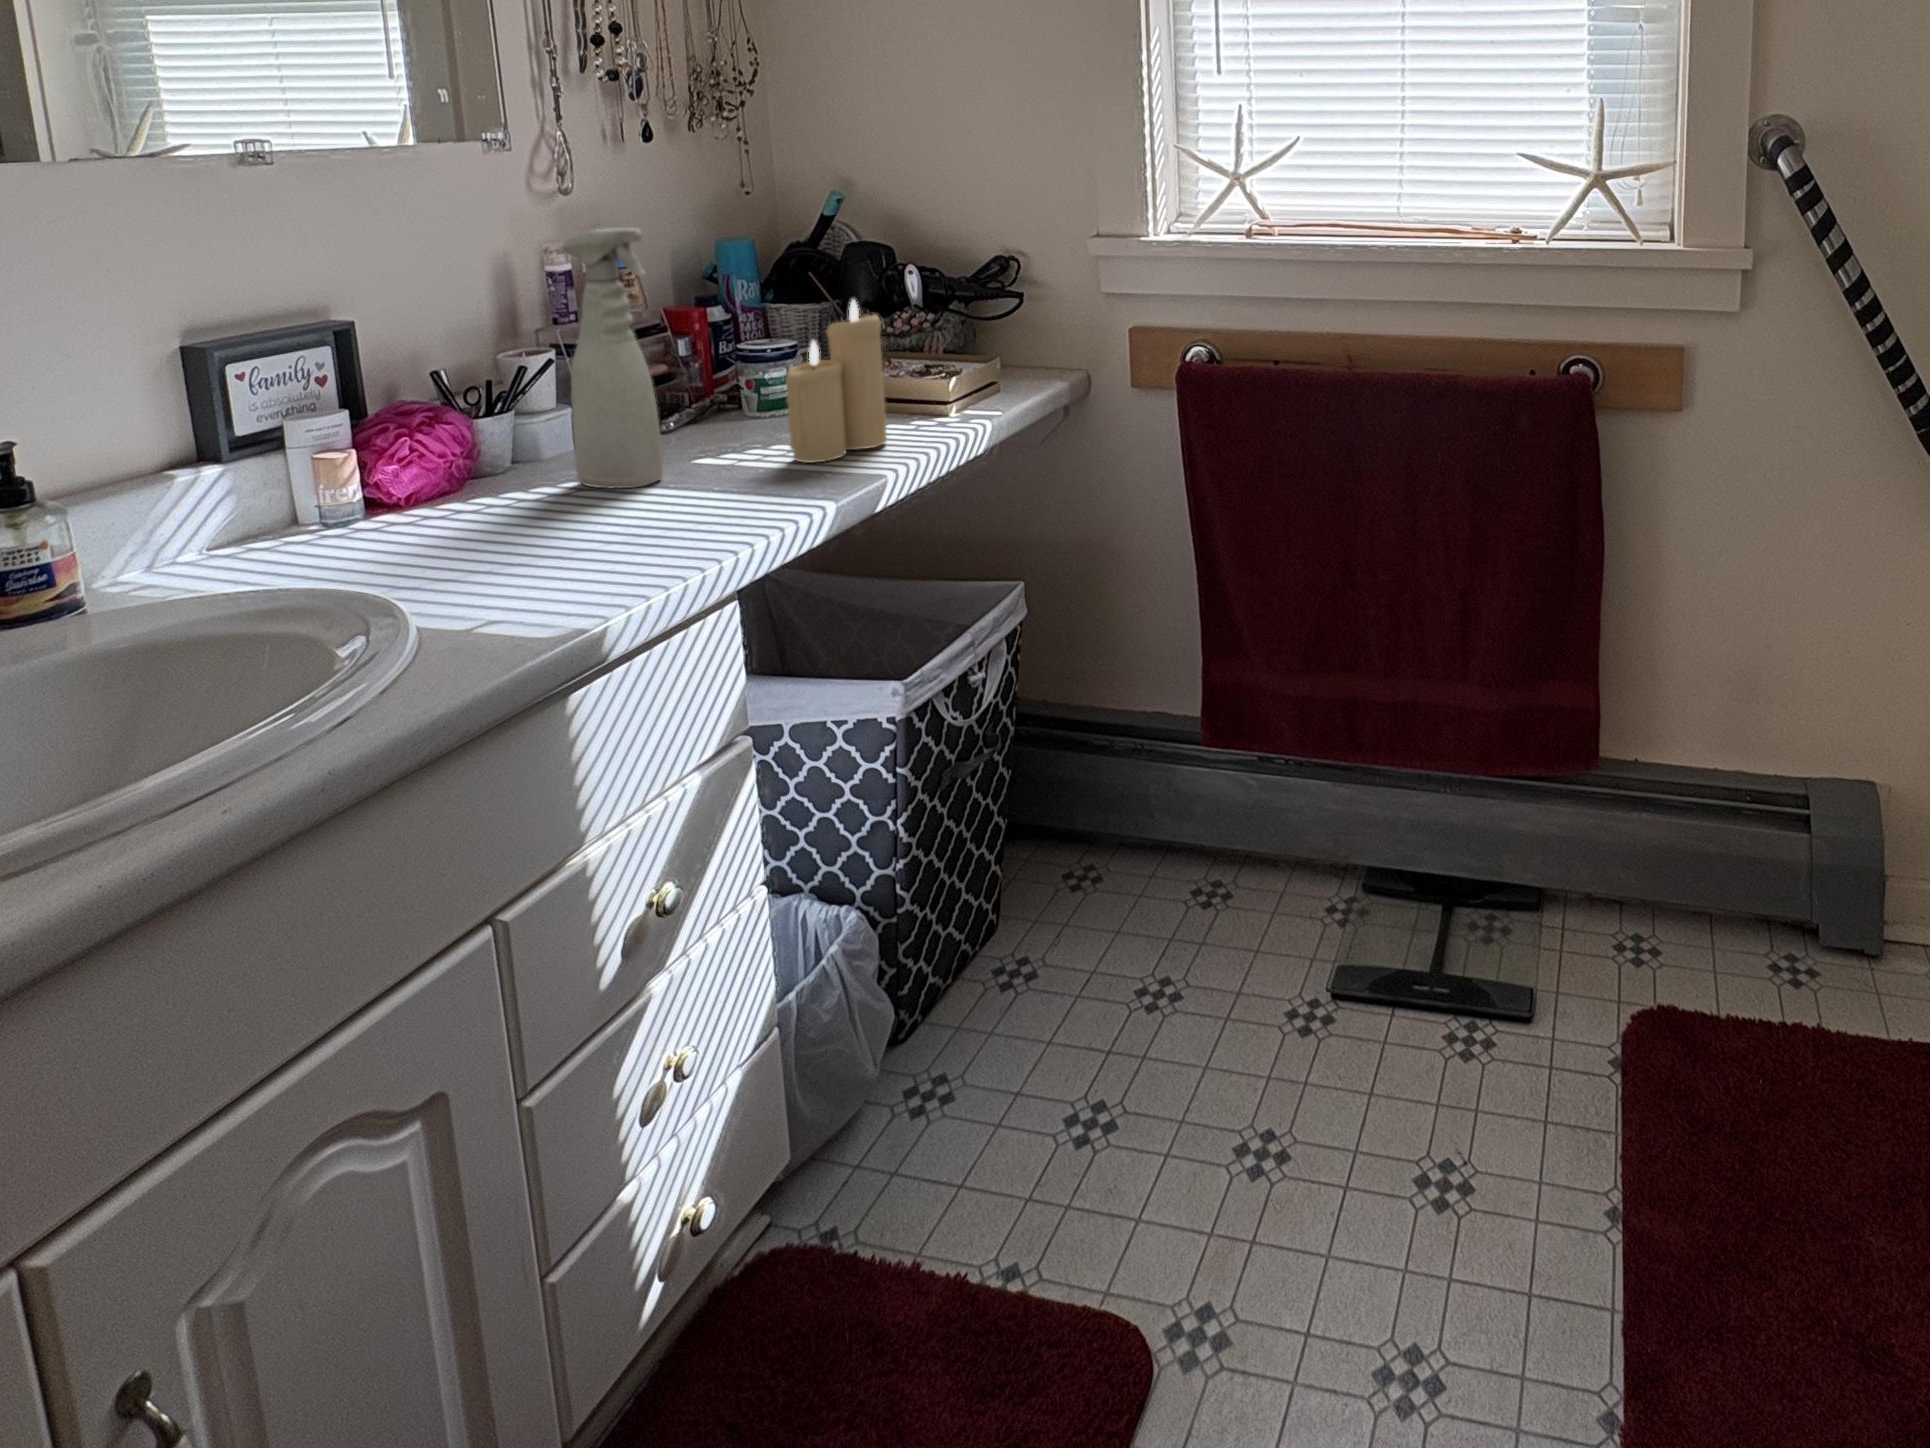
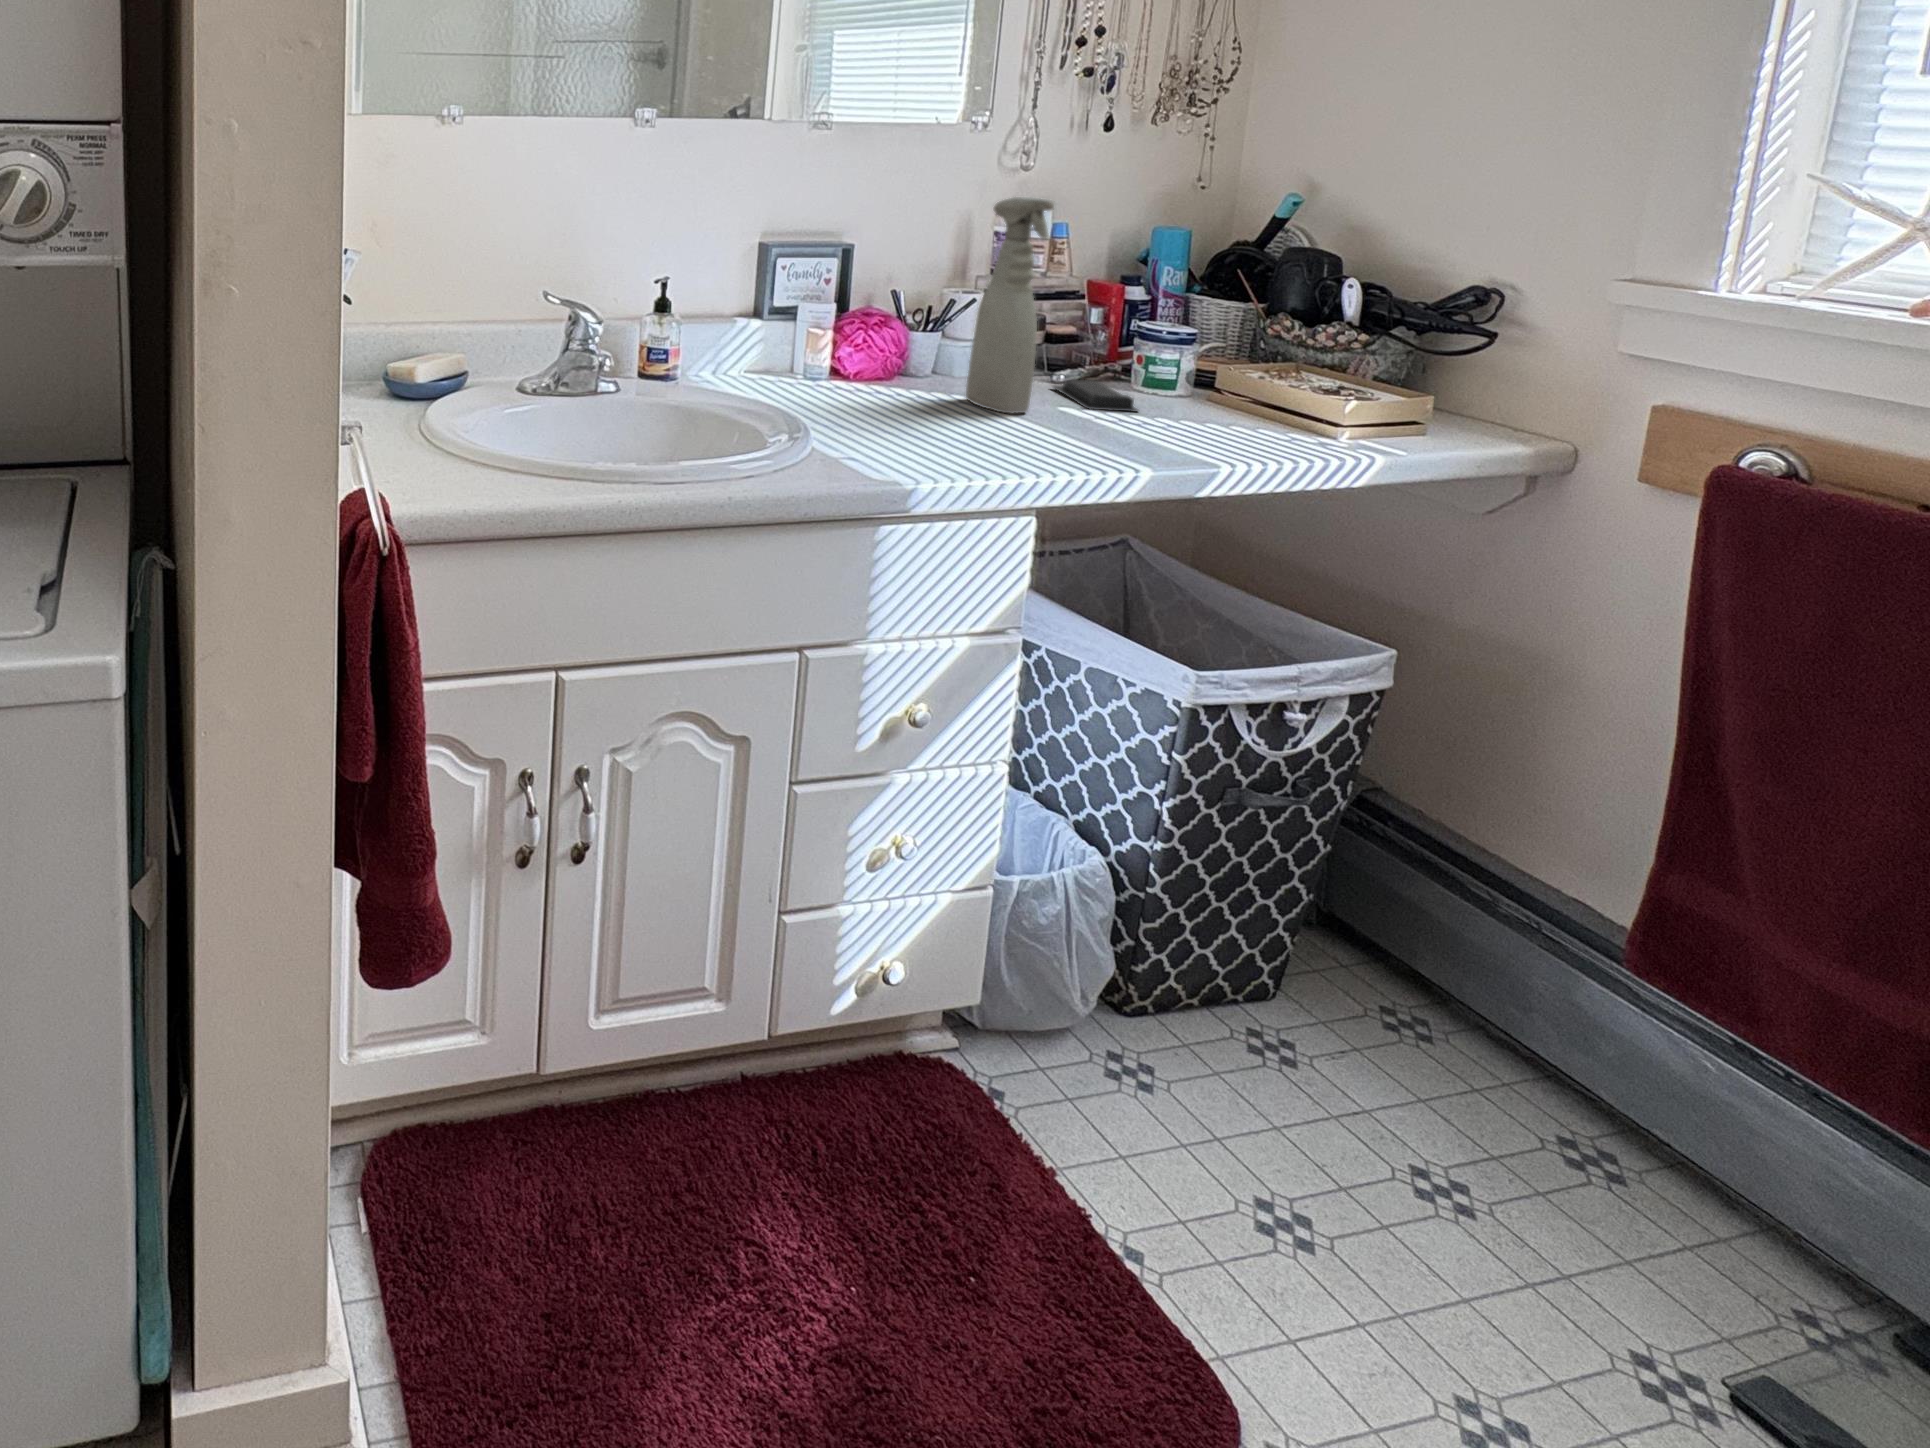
candle: present [785,300,887,463] -> none [1145,295,1268,442]
soap bar: none [663,419,772,454] -> present [1053,380,1138,412]

